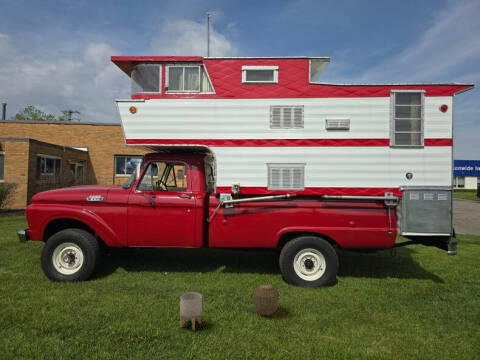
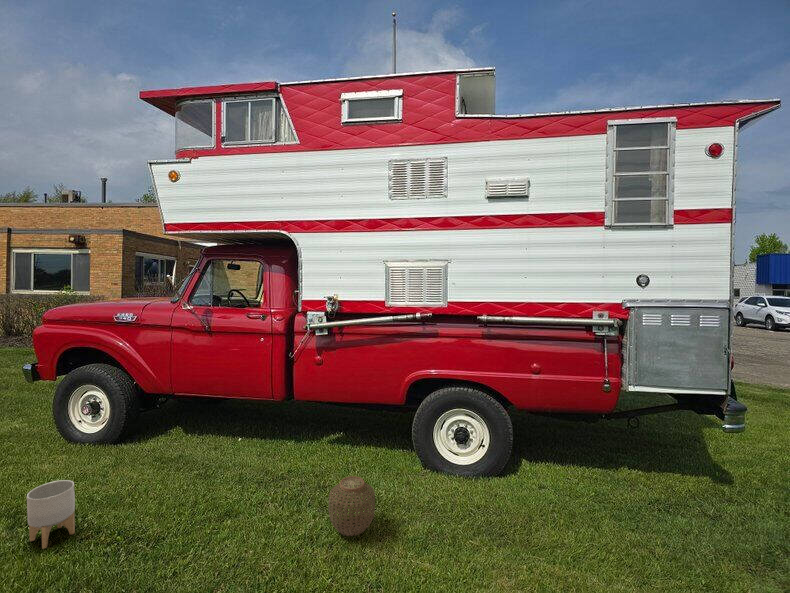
planter: present [180,292,202,330] -> present [27,480,75,549]

